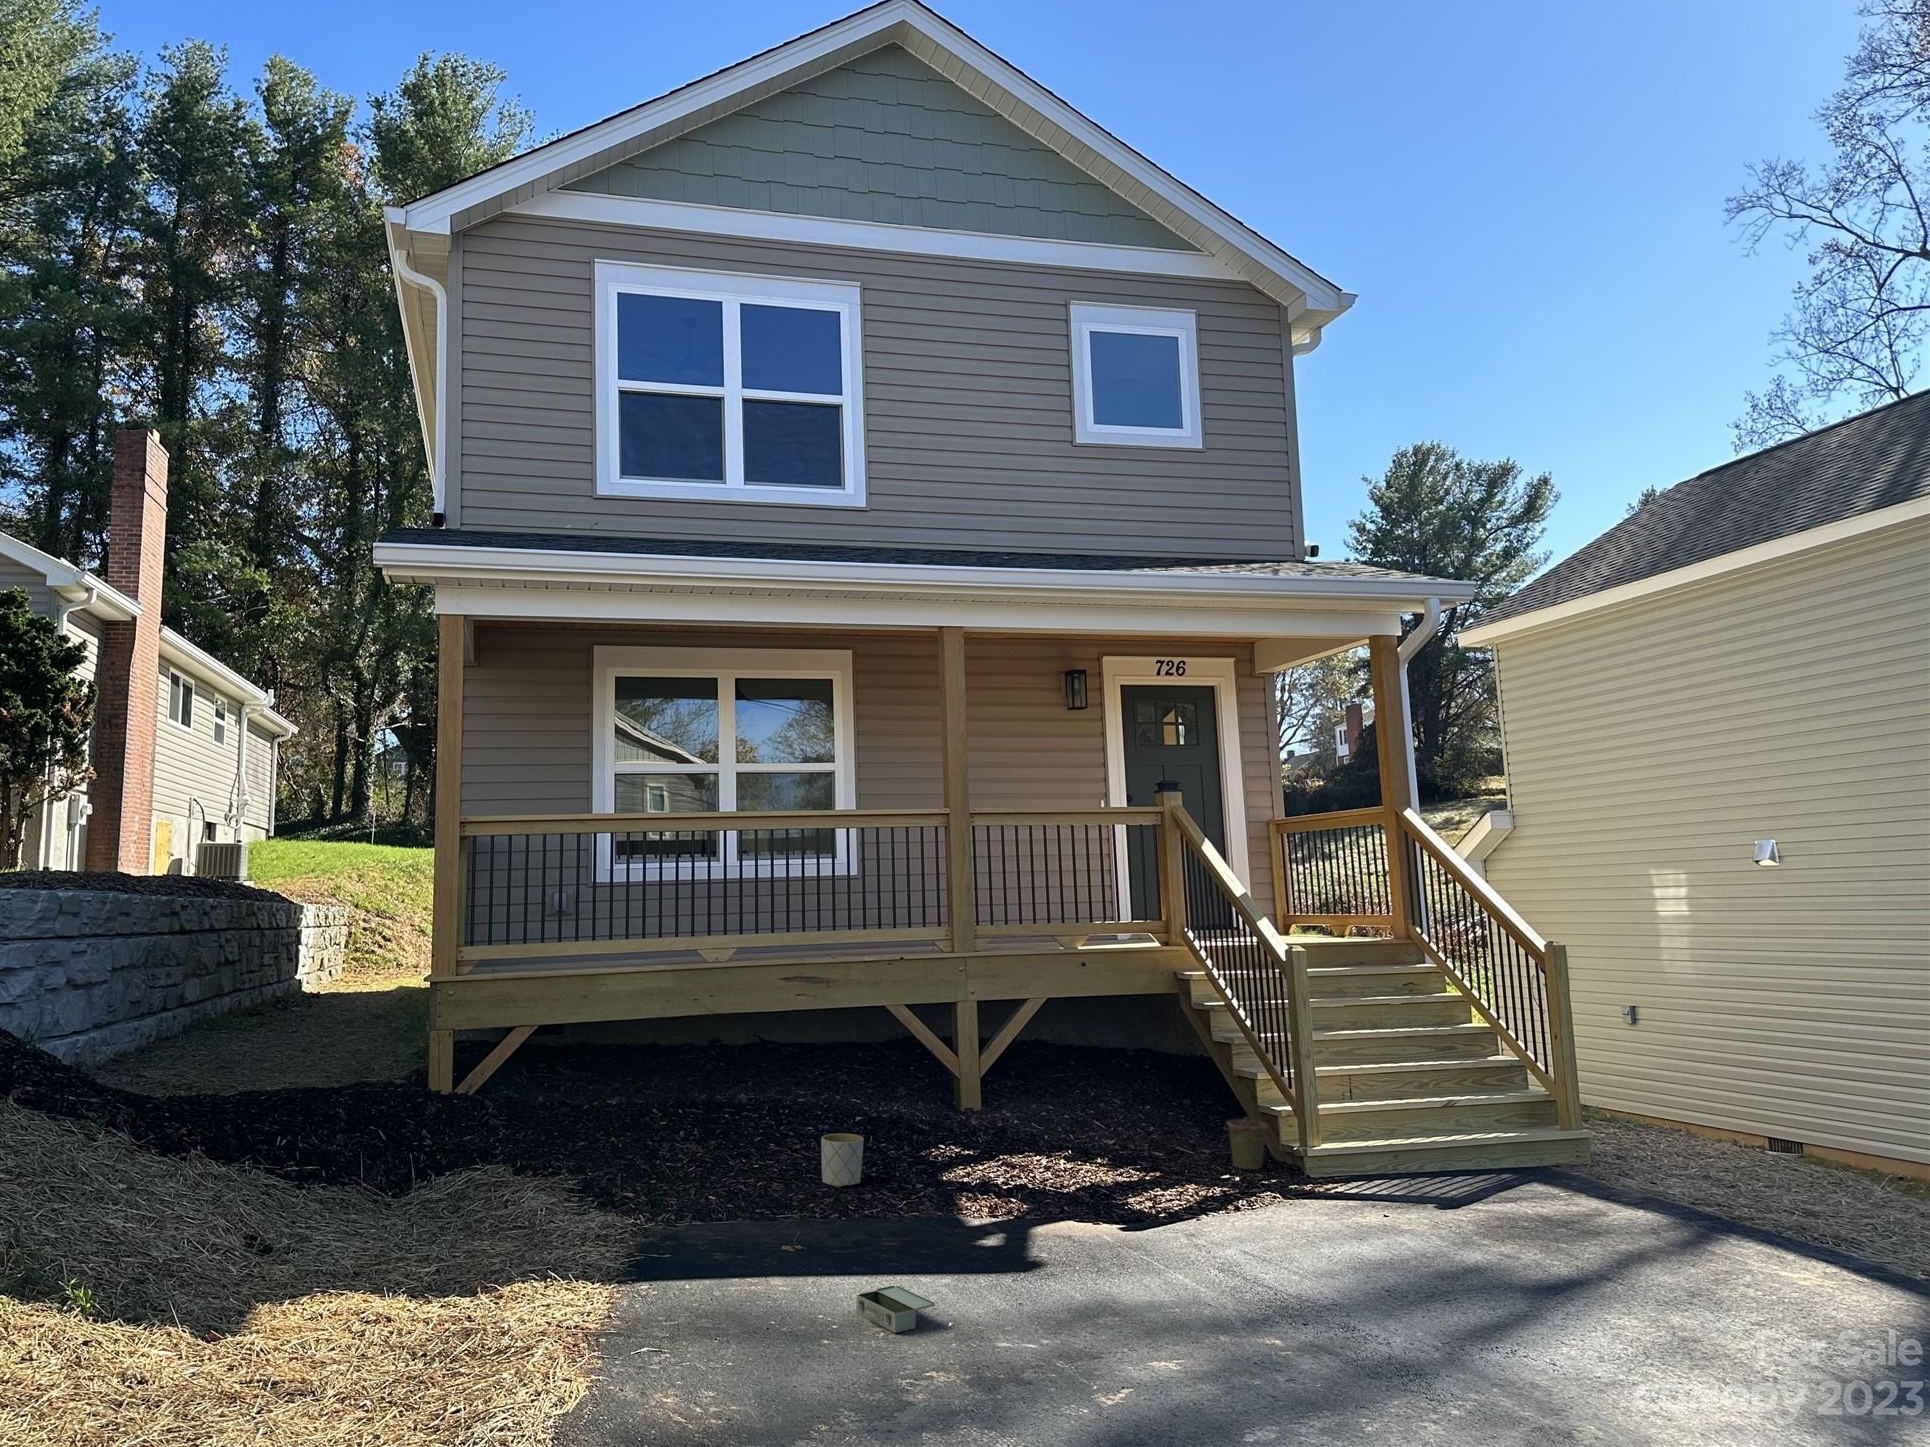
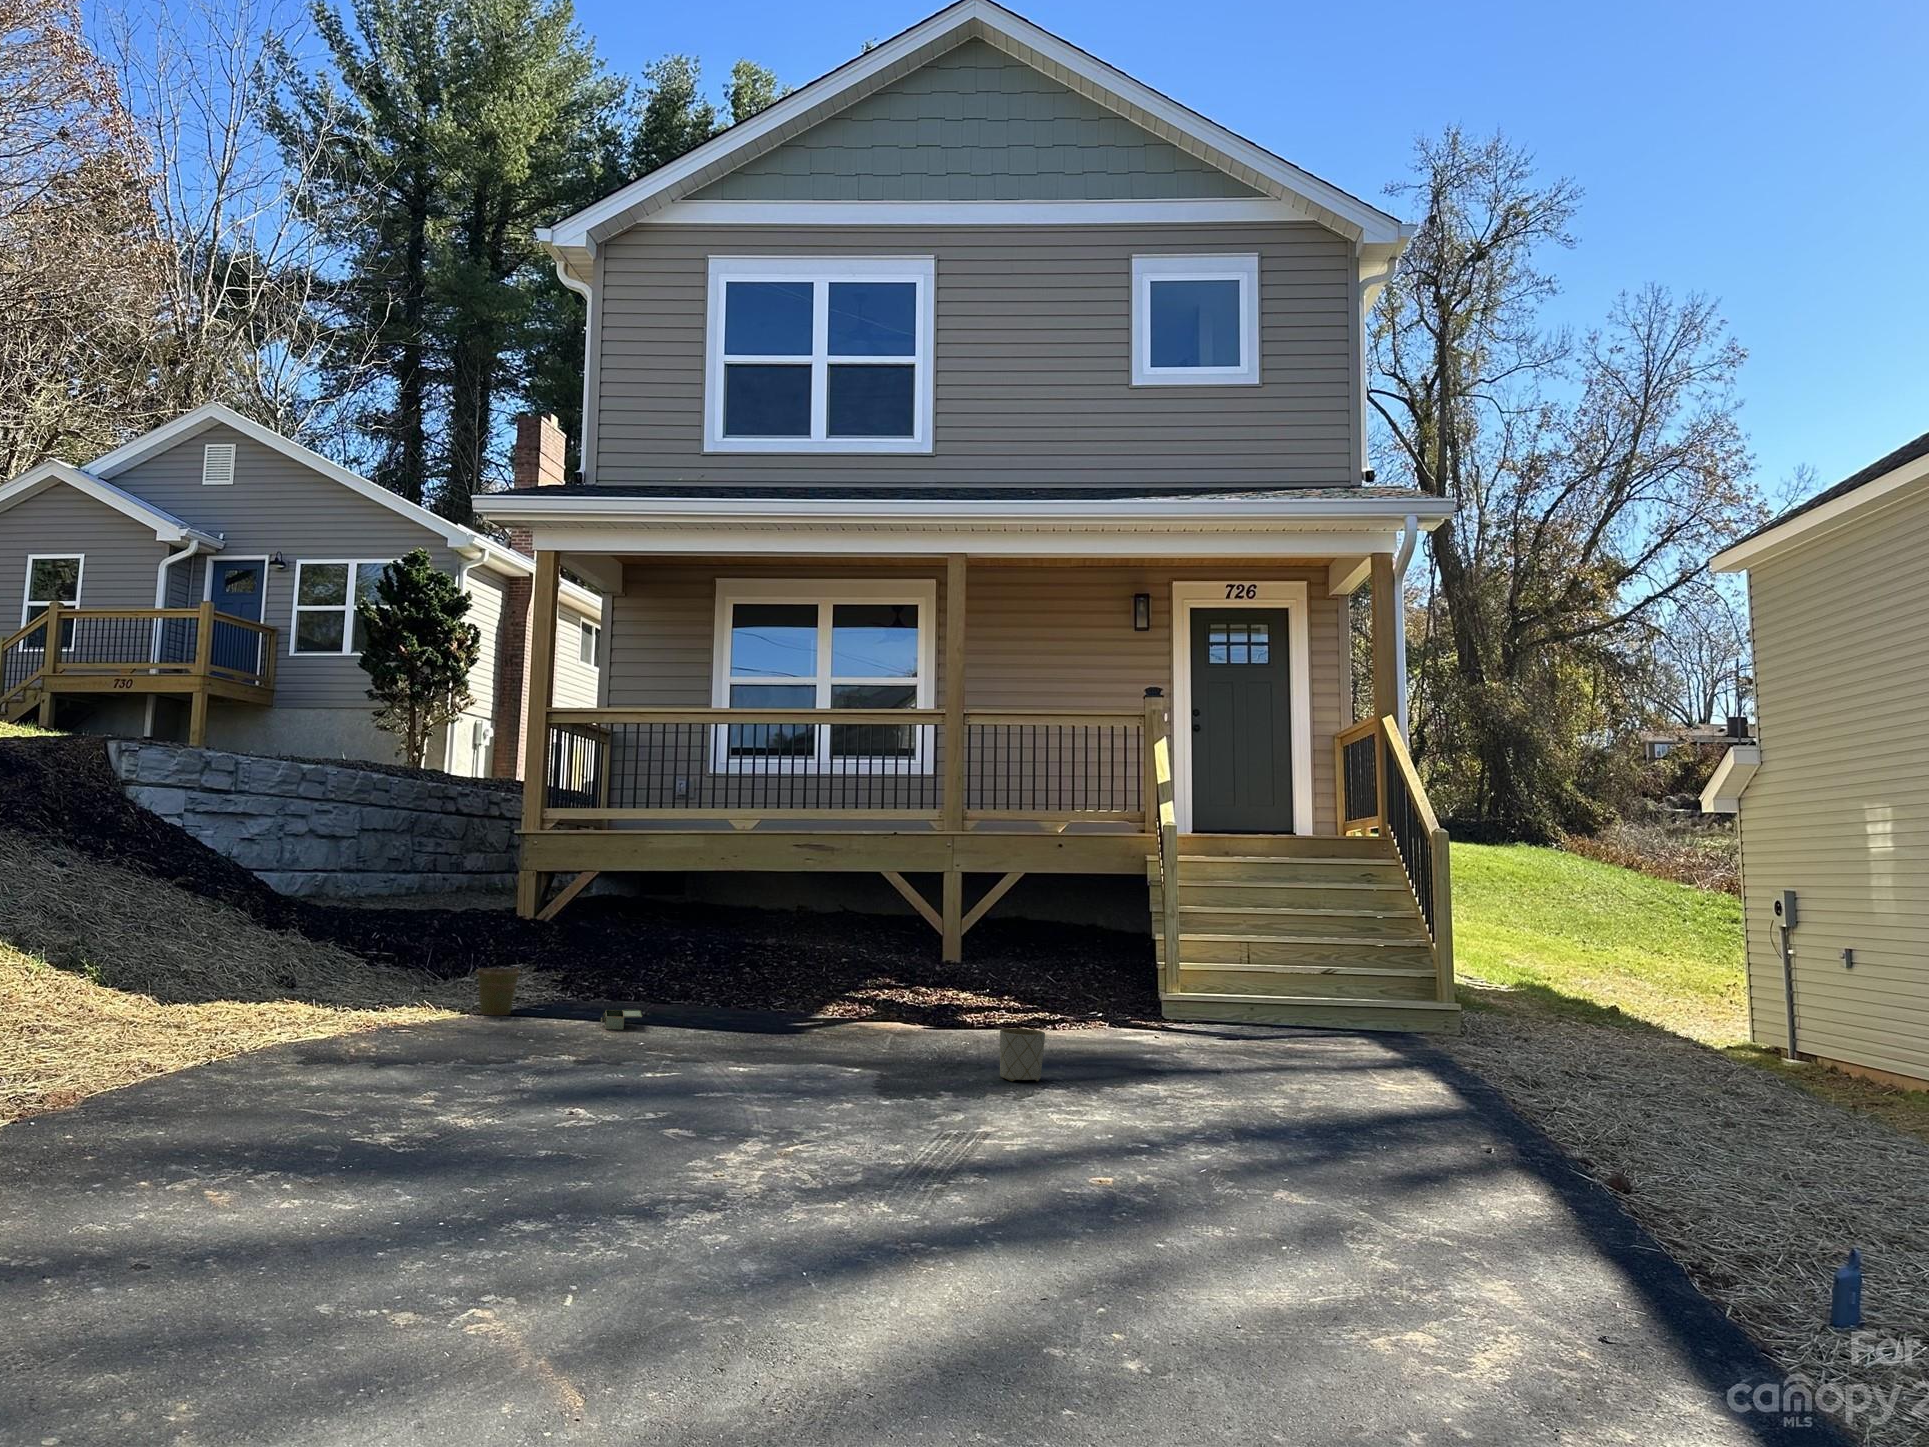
bucket: present [1227,1117,1268,1169] -> present [476,967,520,1015]
planter: present [821,1134,864,1187] -> present [1000,1028,1045,1081]

